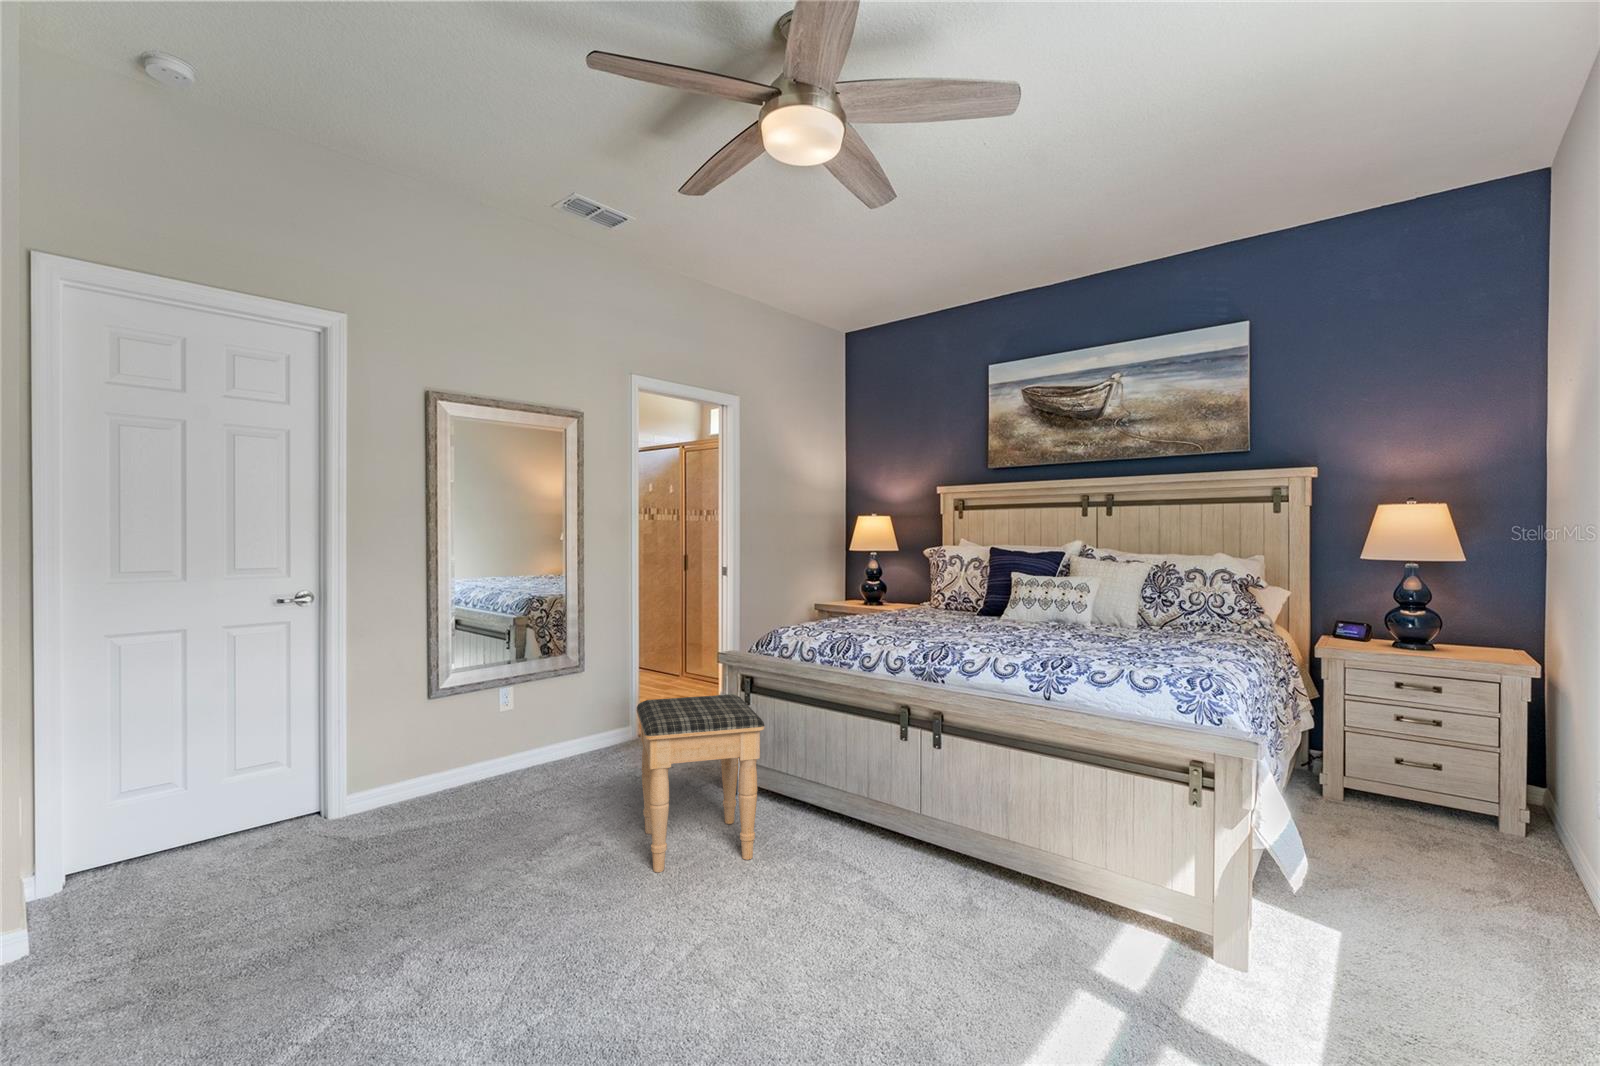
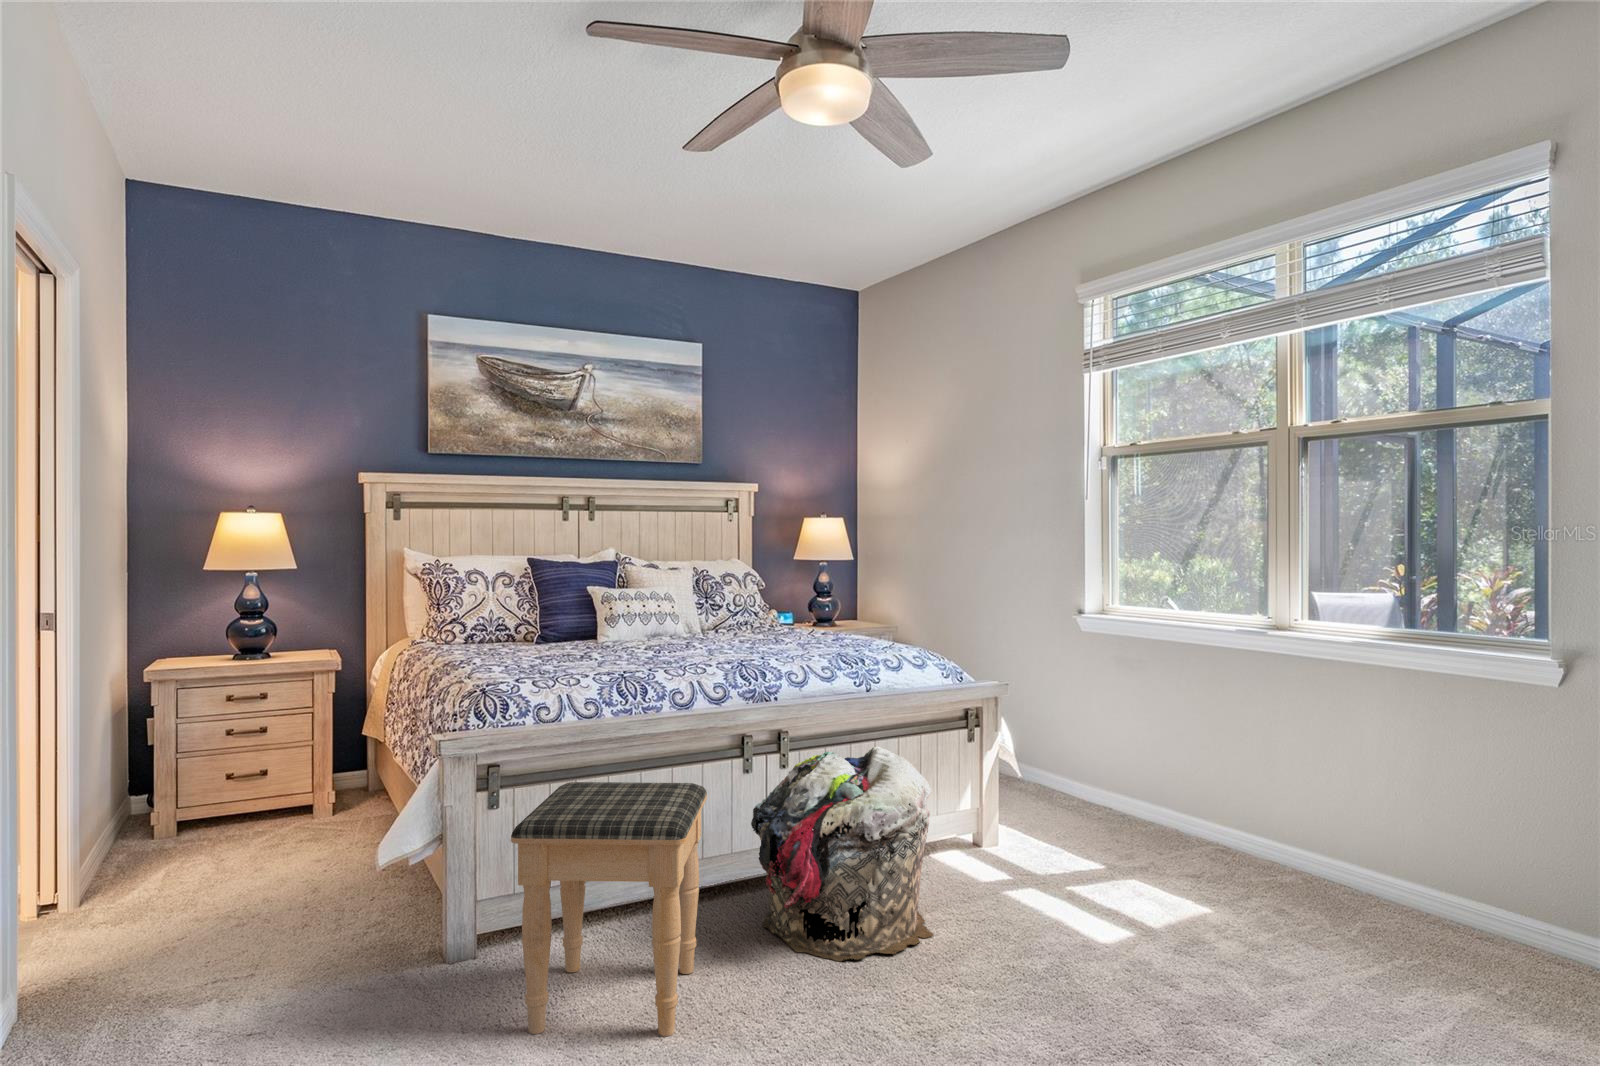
laundry basket: none [775,735,1015,962] -> present [751,746,933,961]

